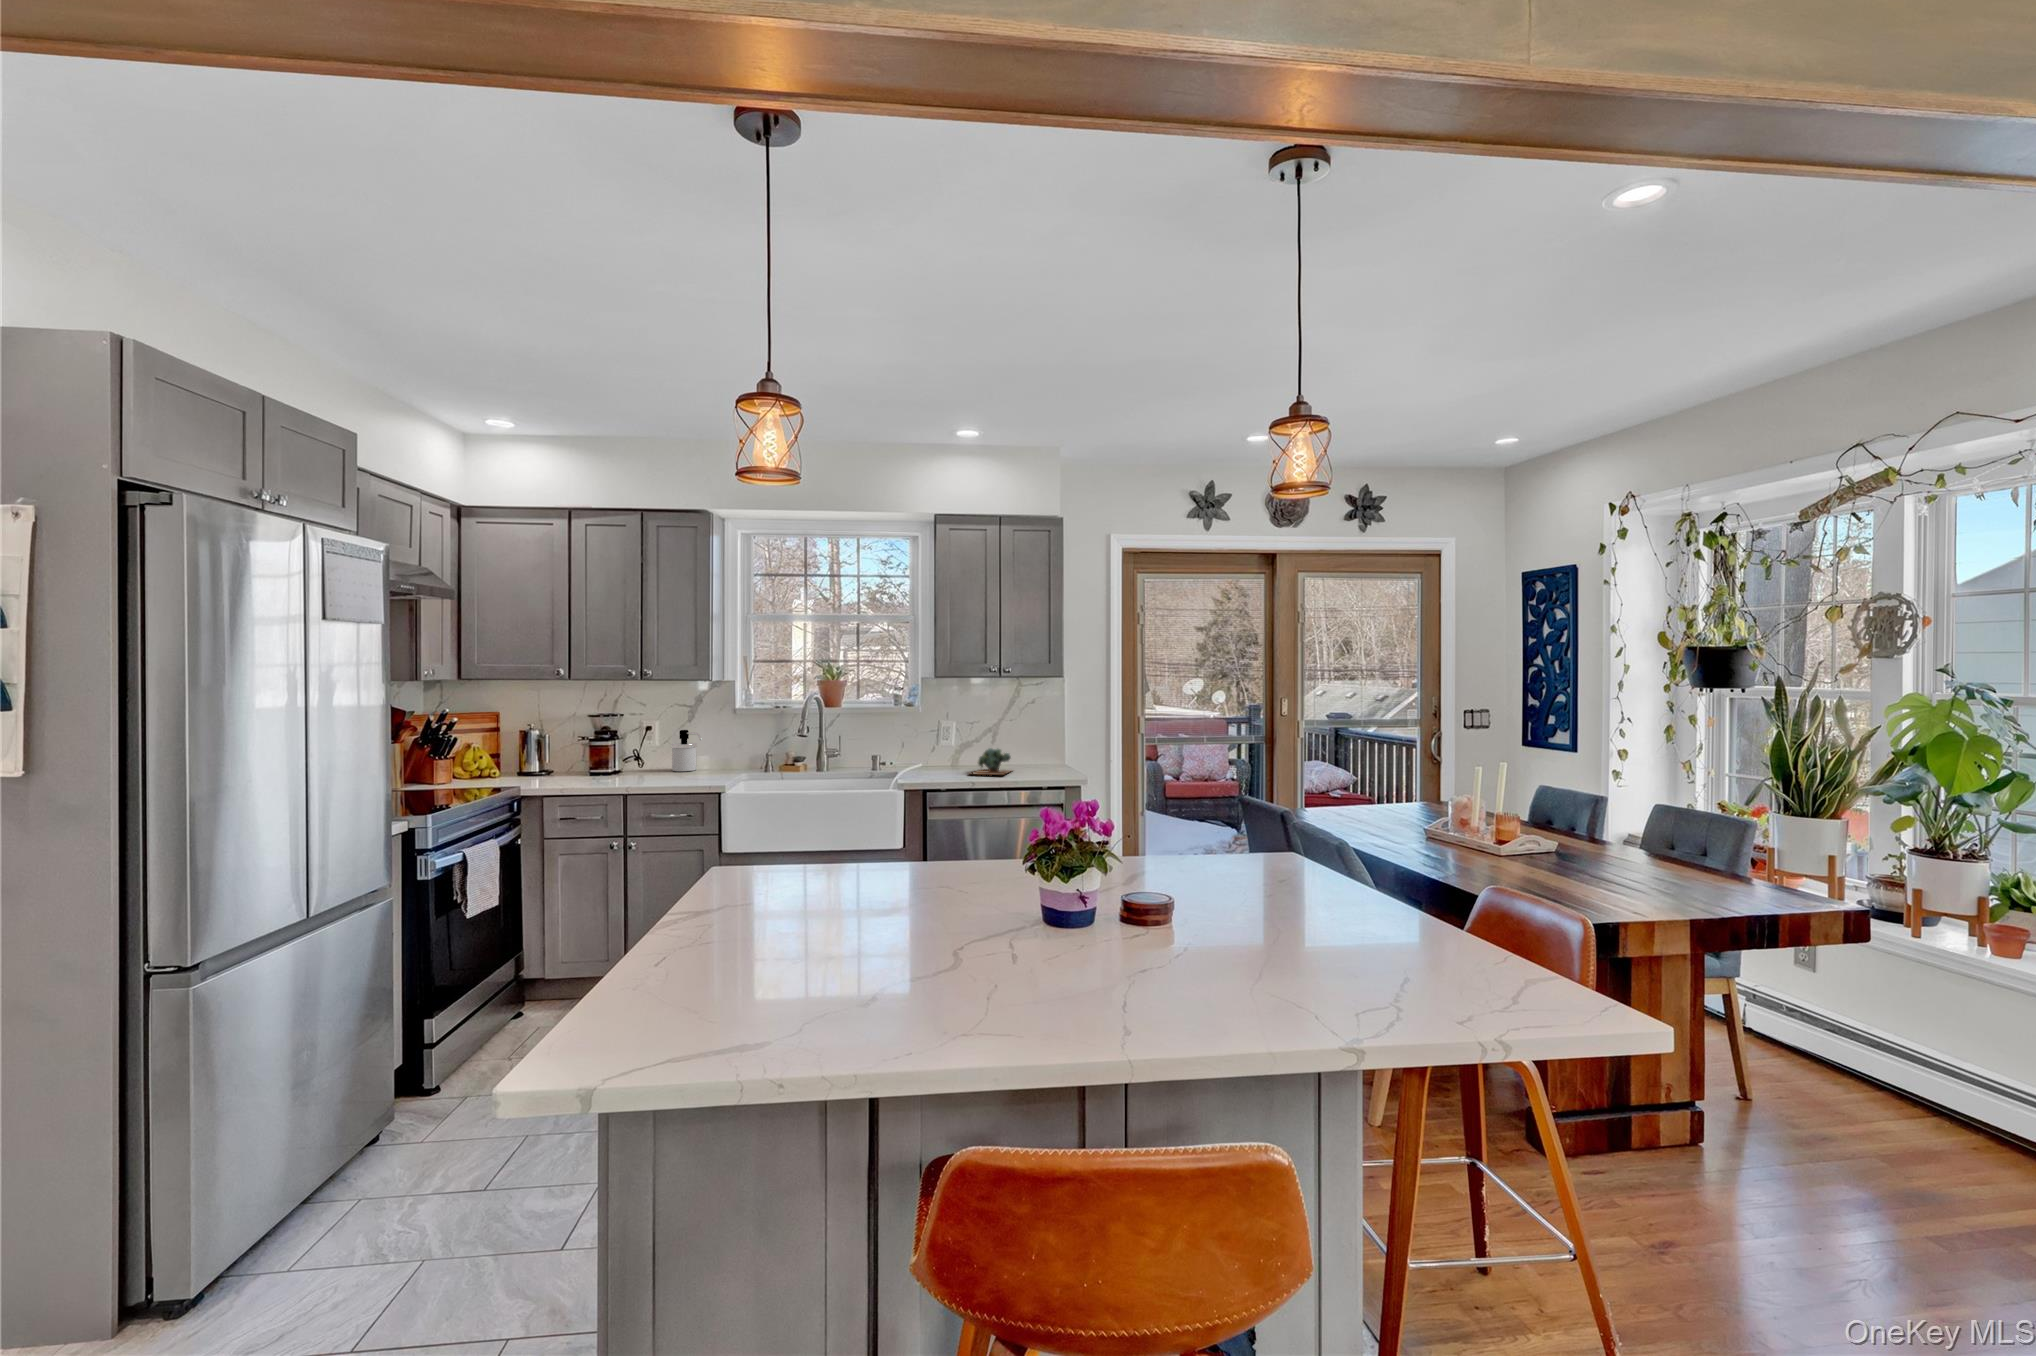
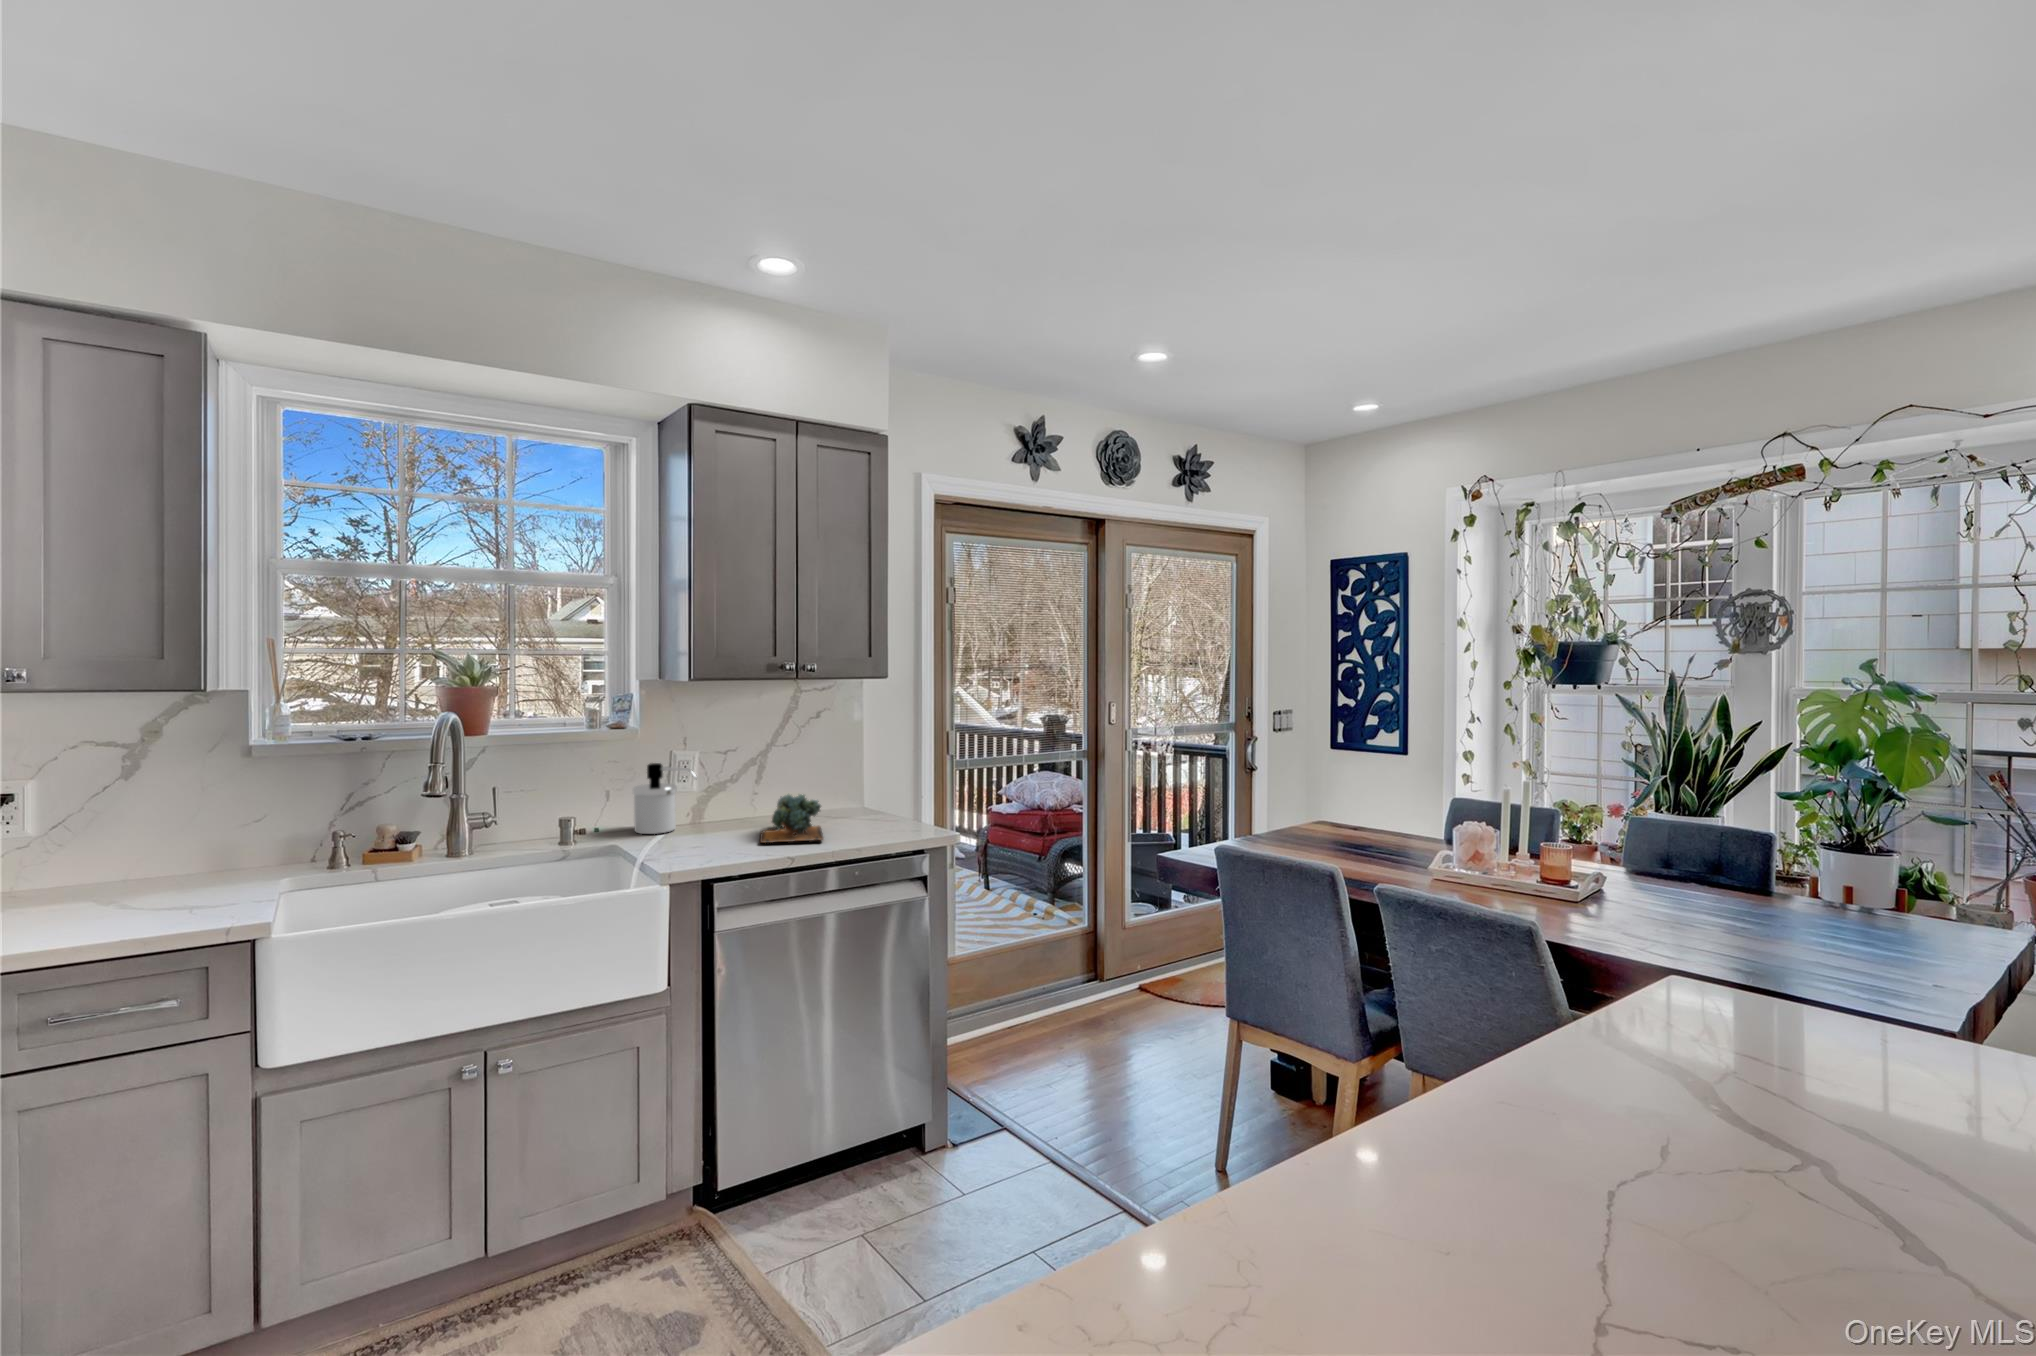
soap dispenser: present [671,730,702,771] -> present [633,763,697,834]

